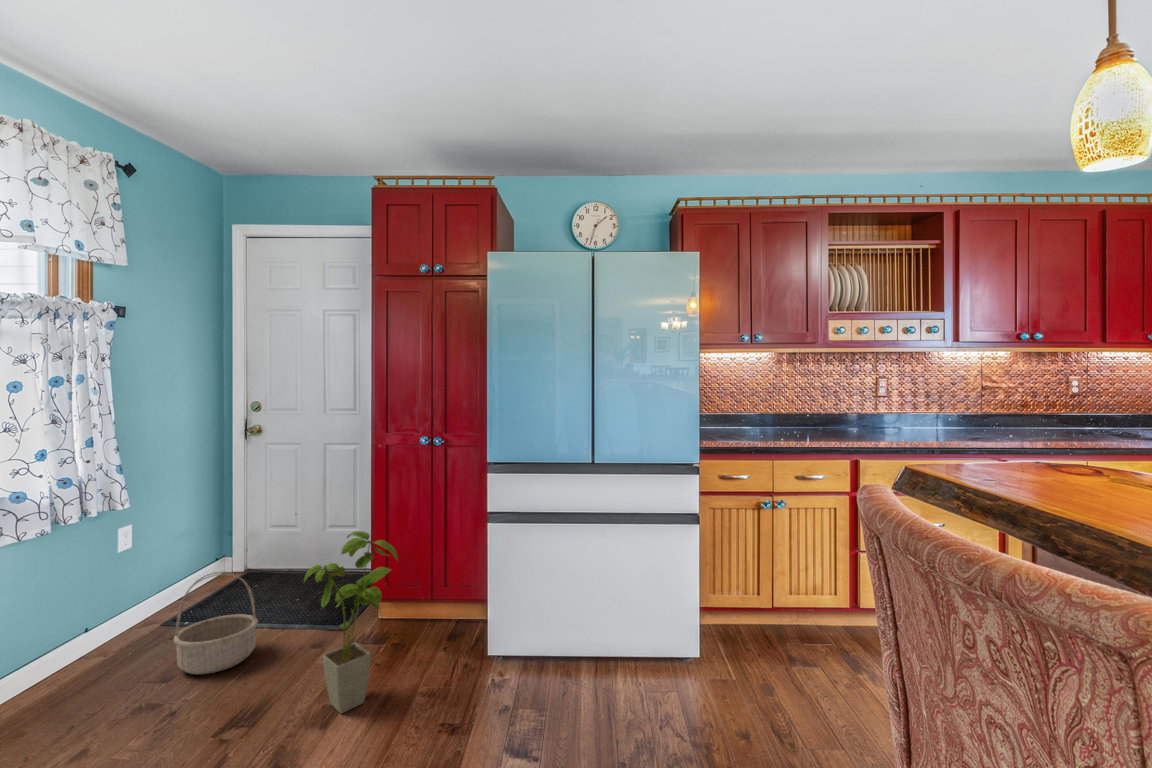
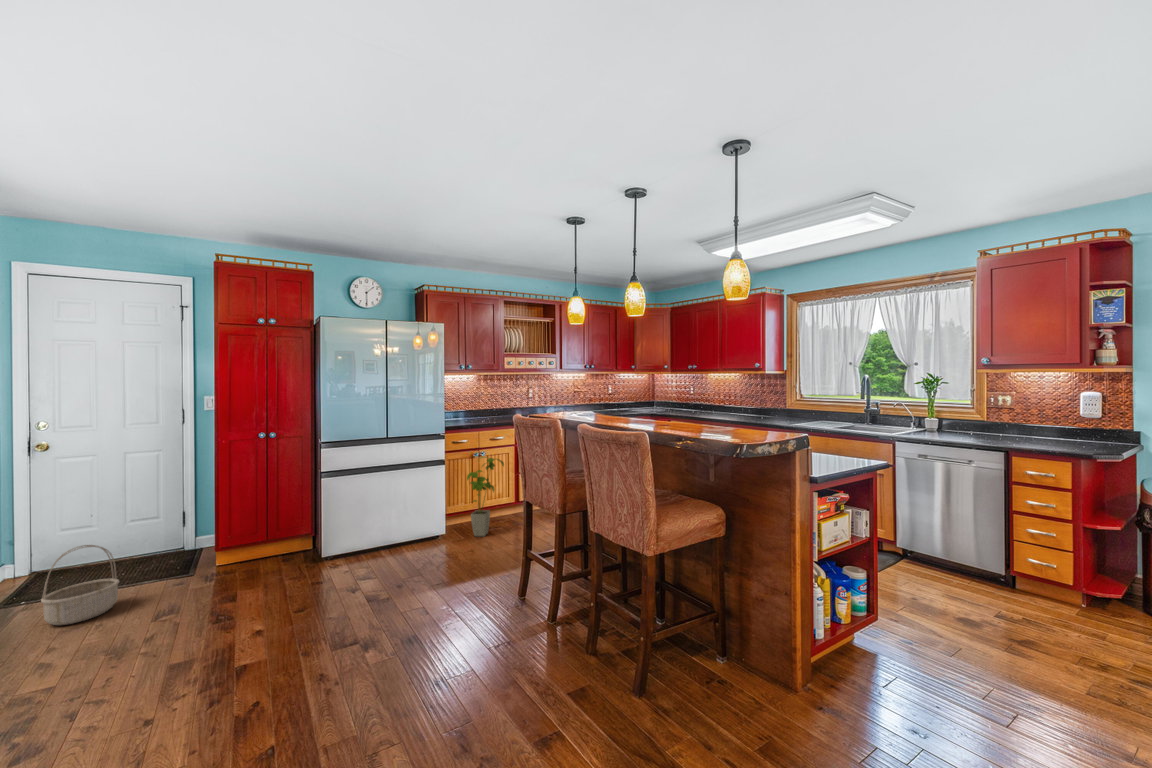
house plant: present [304,531,398,713] -> present [467,457,504,536]

